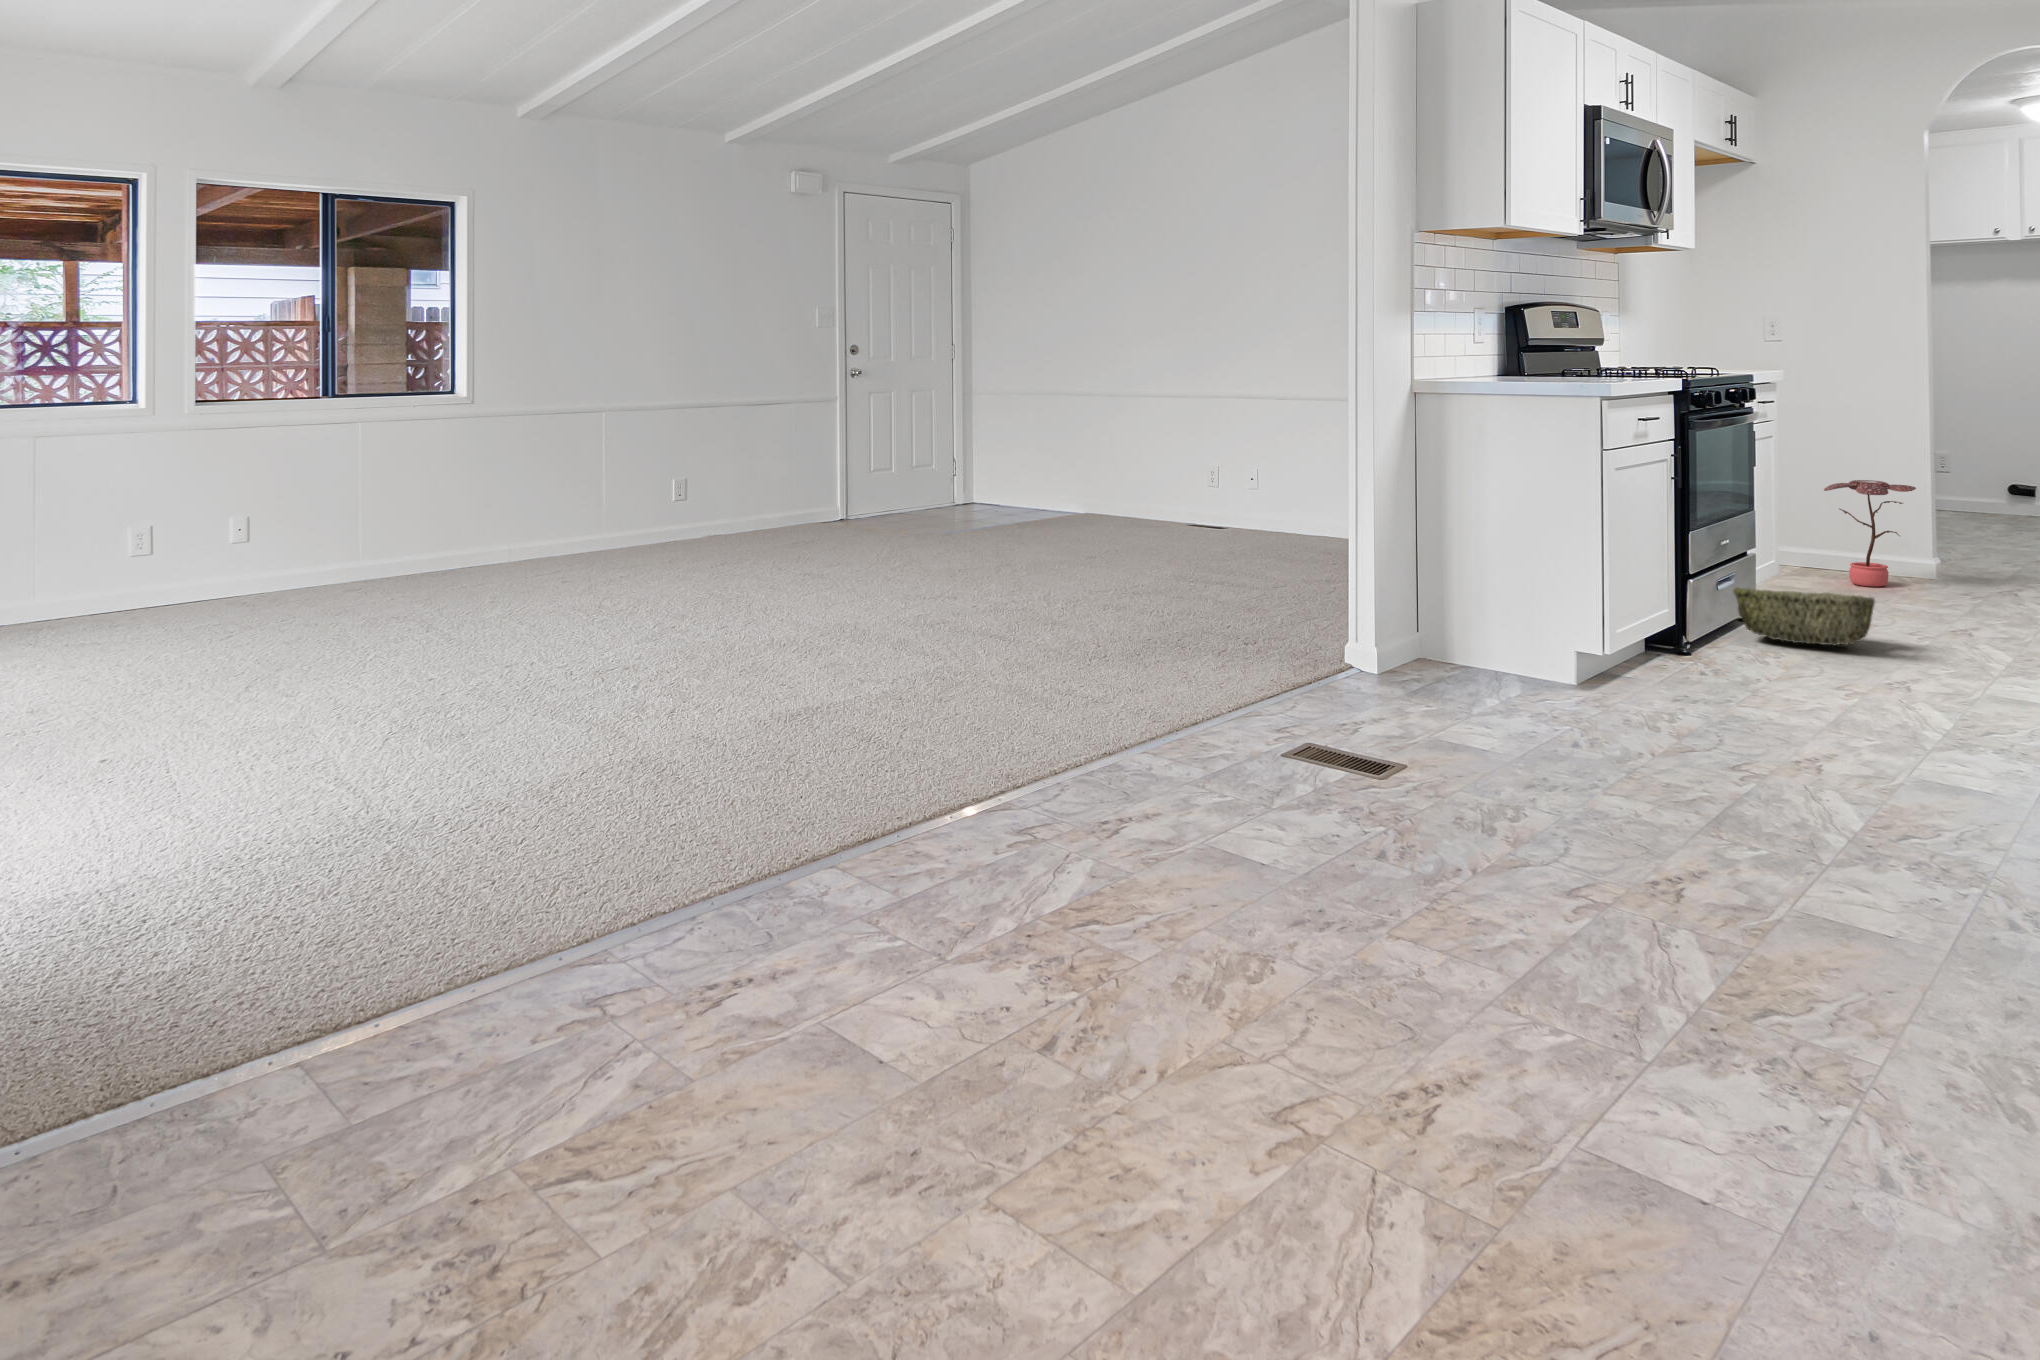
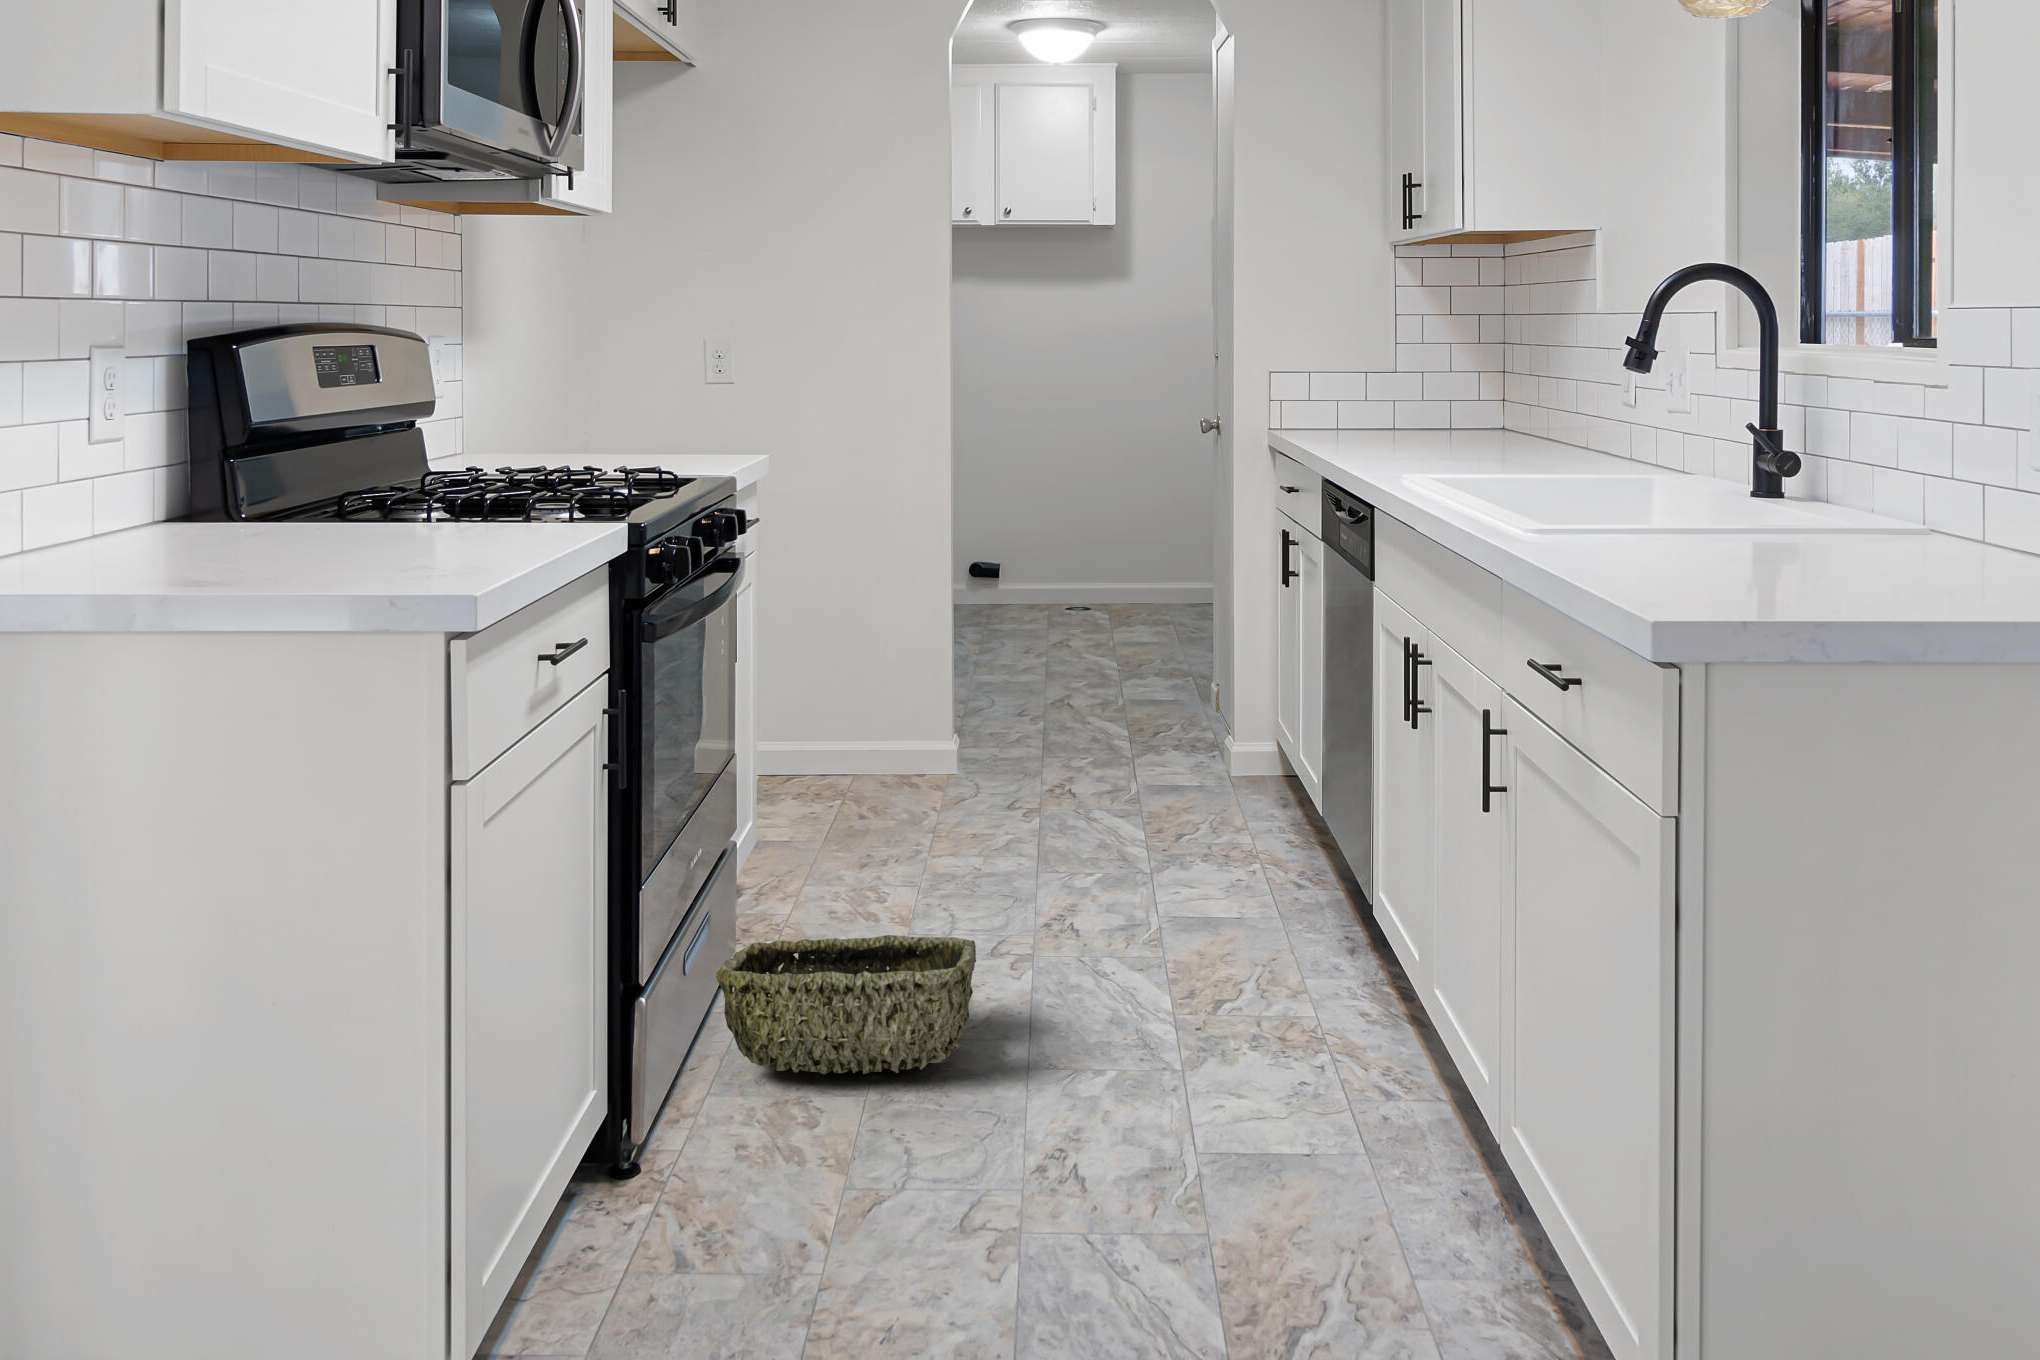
potted plant: present [1824,480,1916,587] -> none [815,631,954,820]

